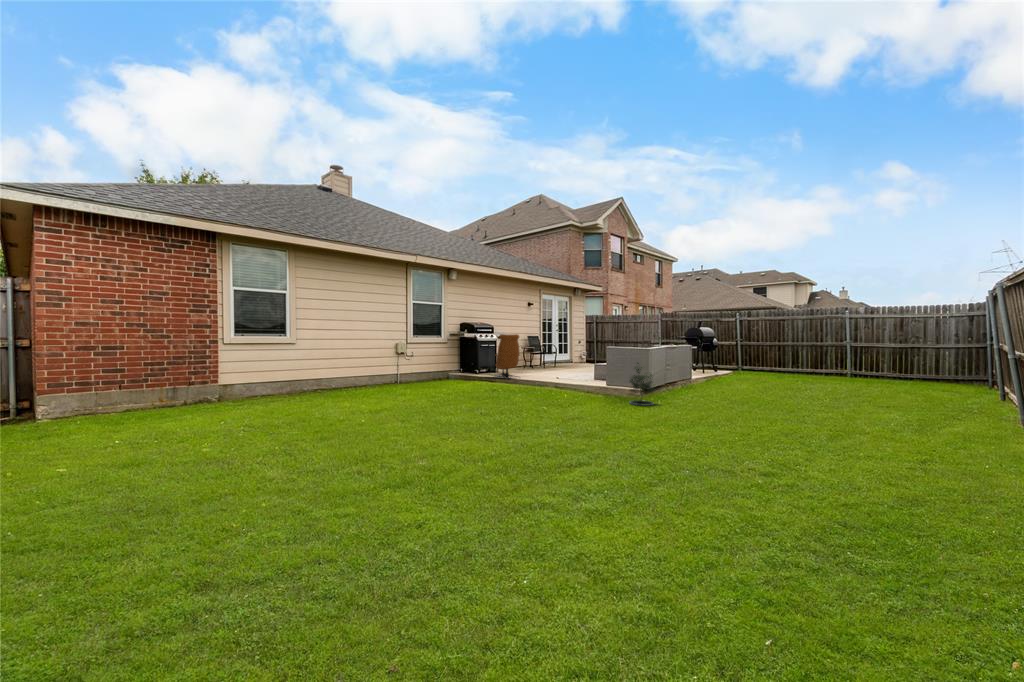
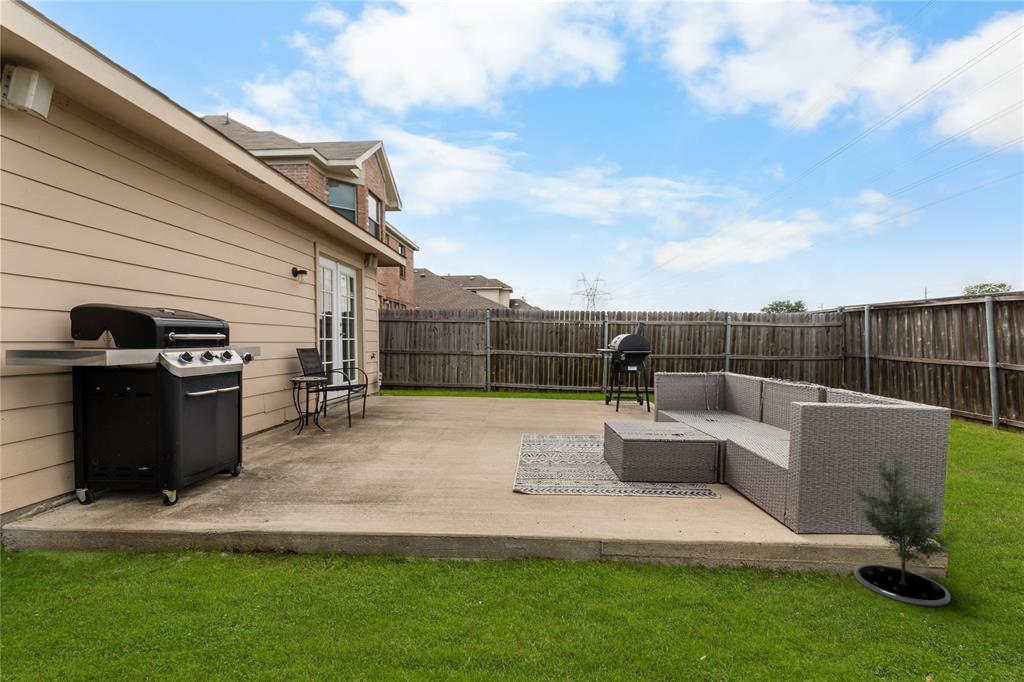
lounge chair: present [495,334,520,378] -> none [235,353,353,505]

